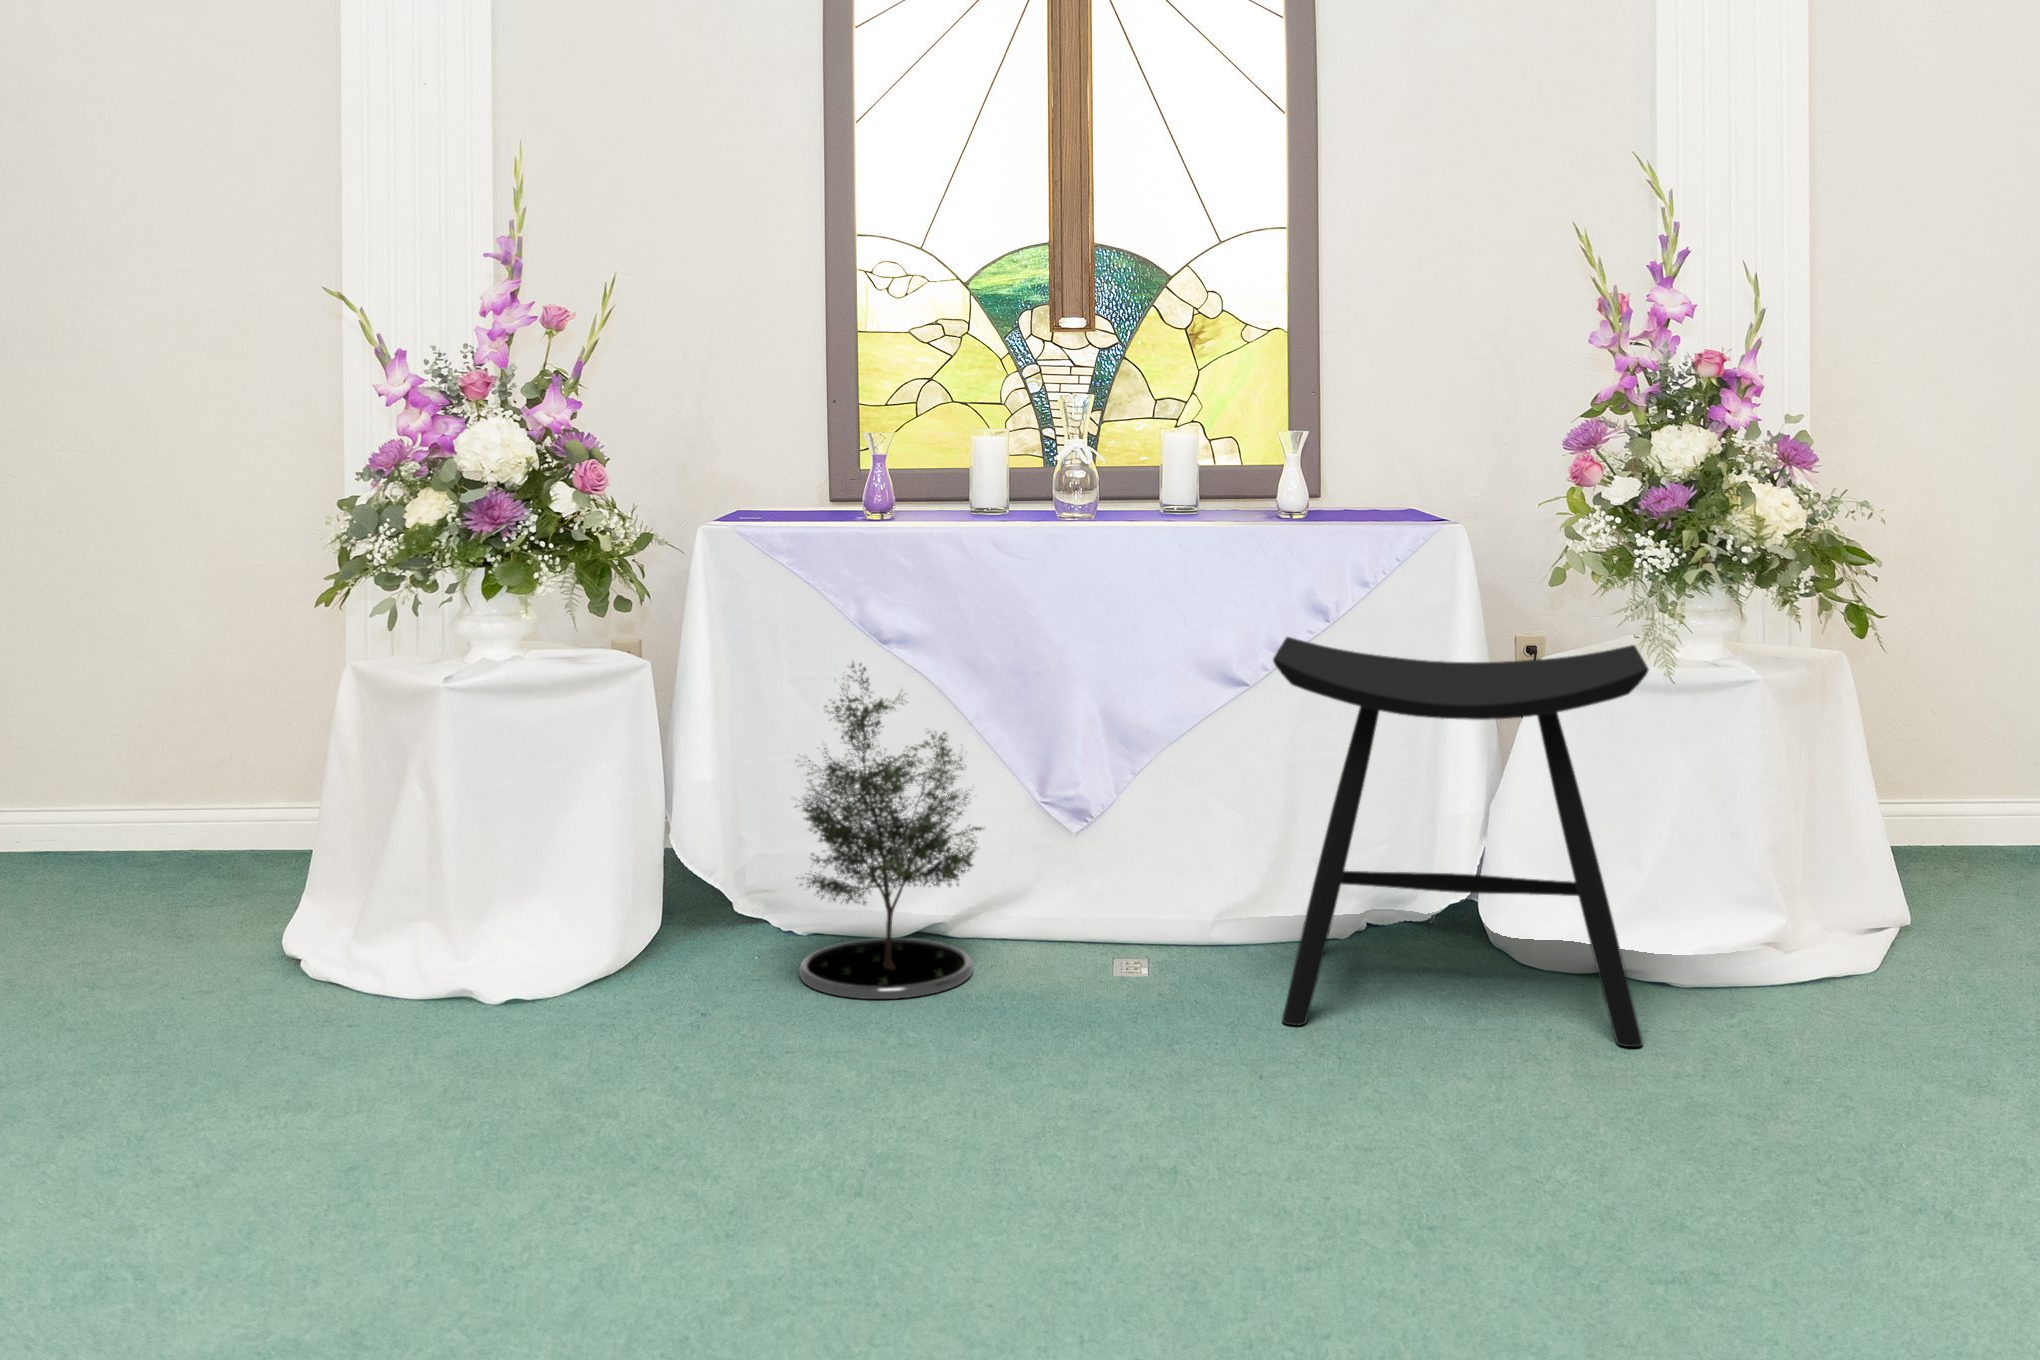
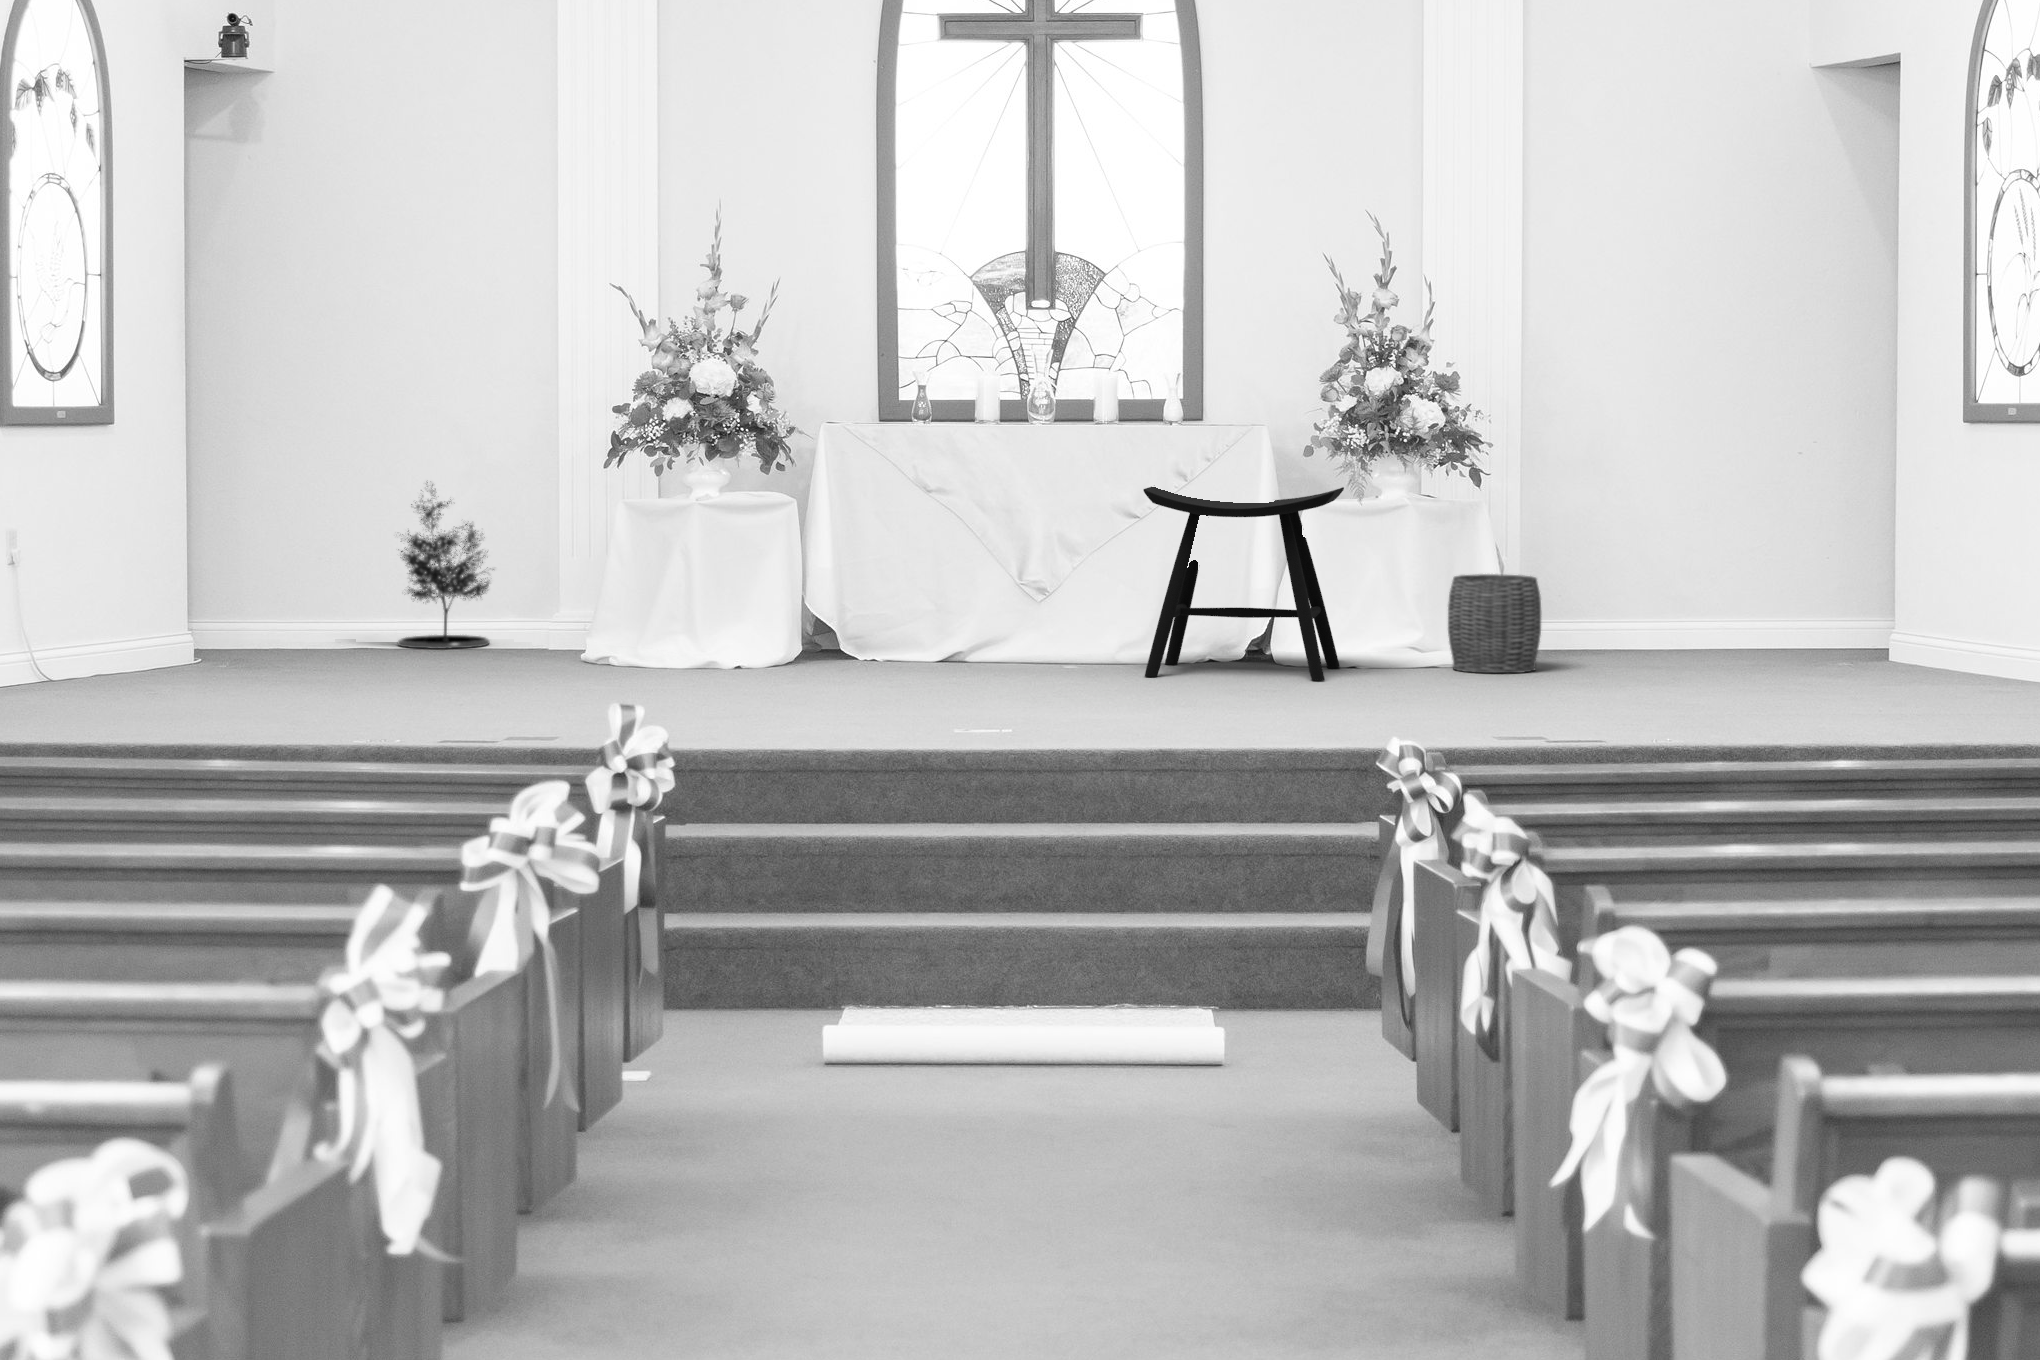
potted tree: present [797,662,984,999] -> present [398,482,494,649]
woven basket: none [1818,790,2002,997] -> present [1448,574,1541,673]

